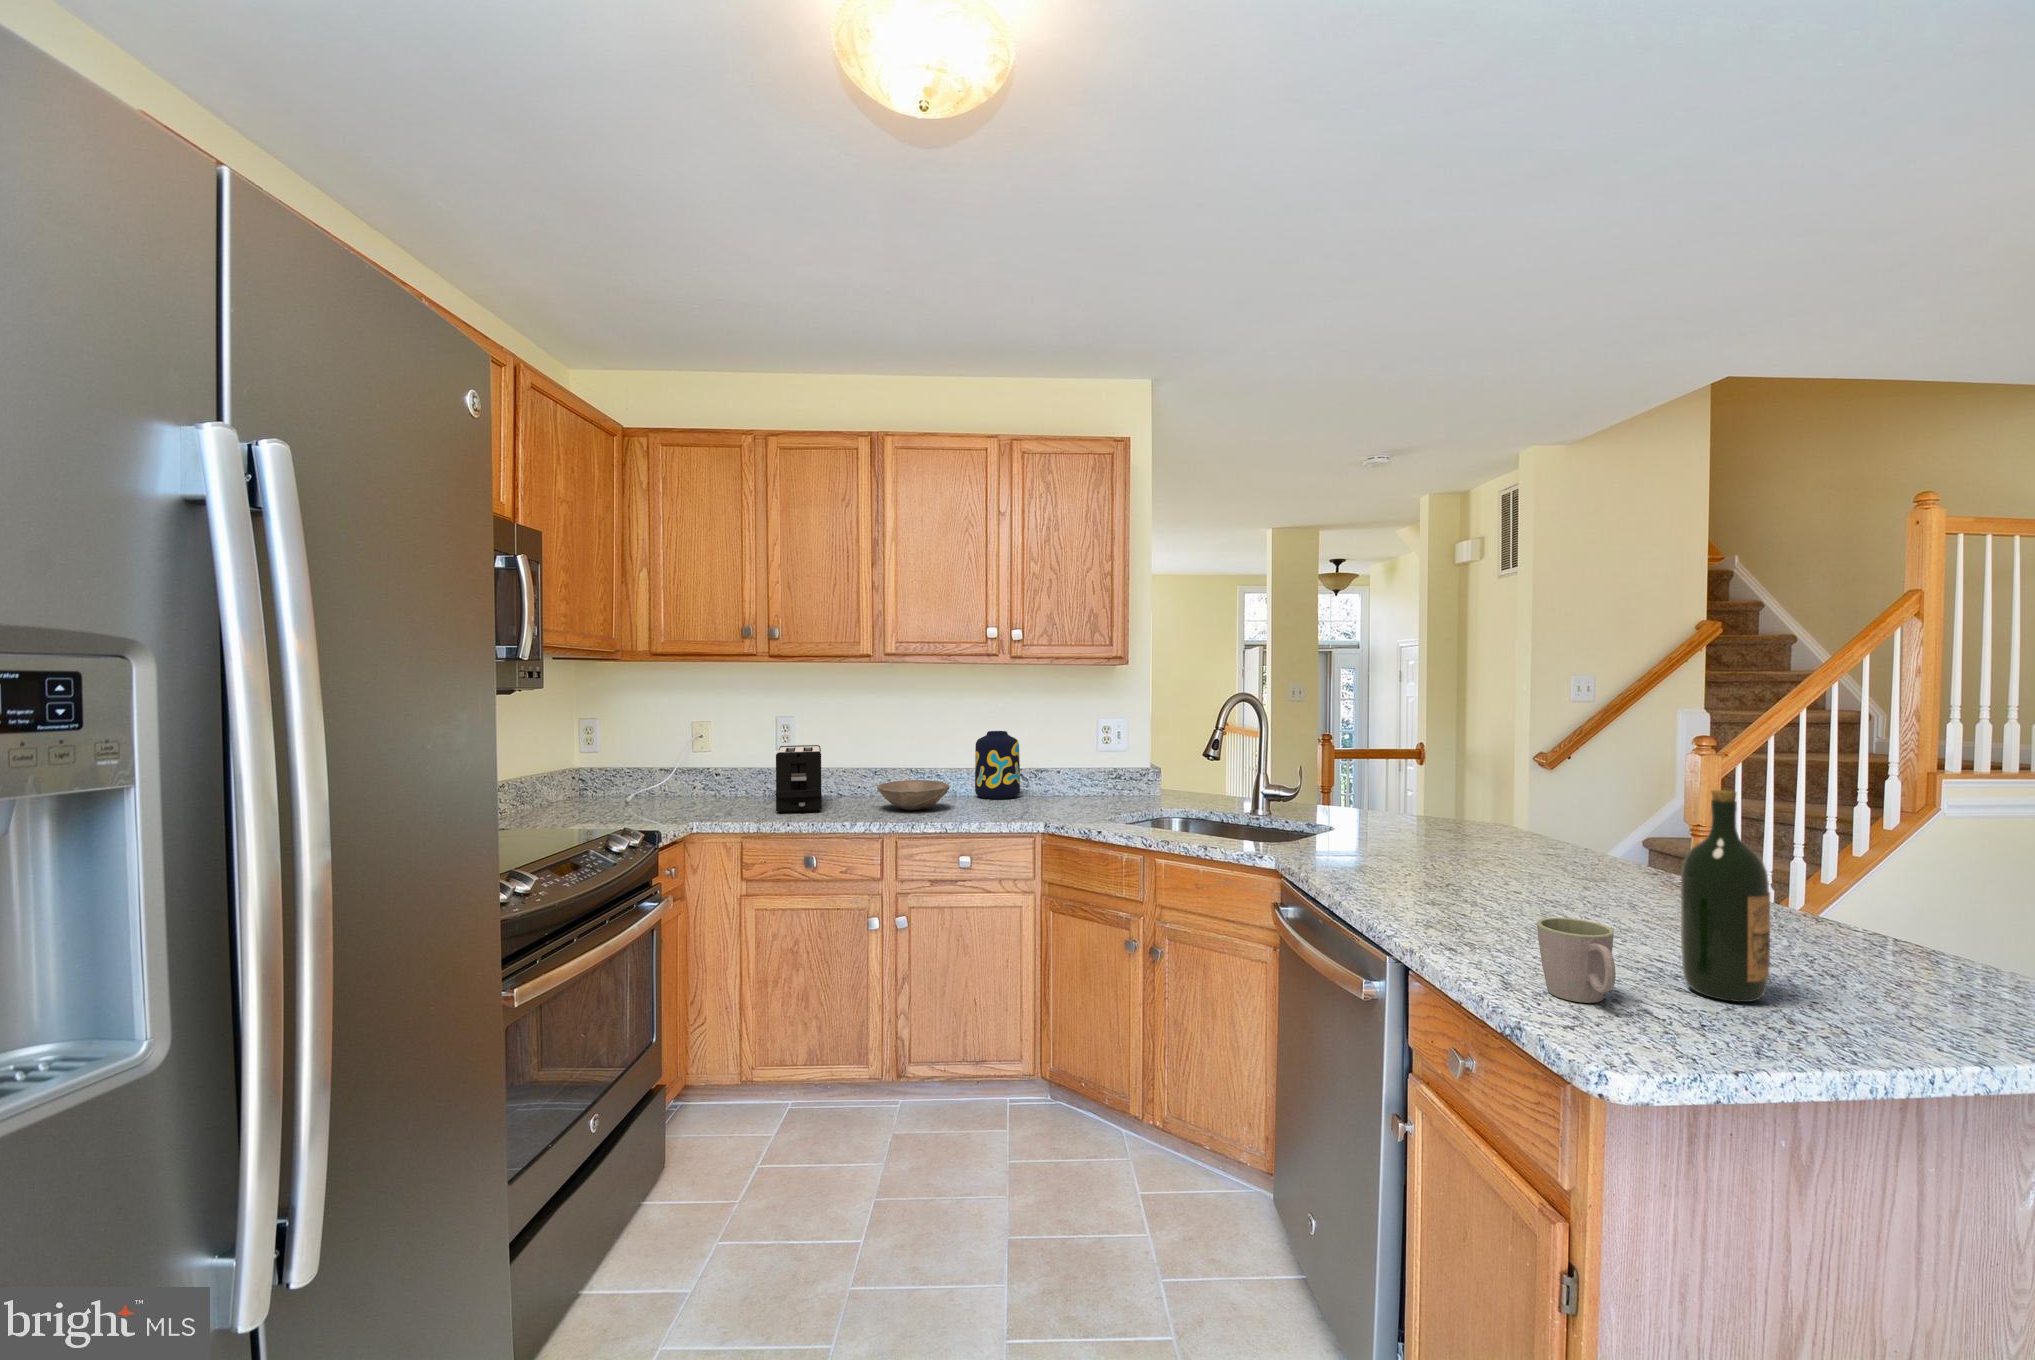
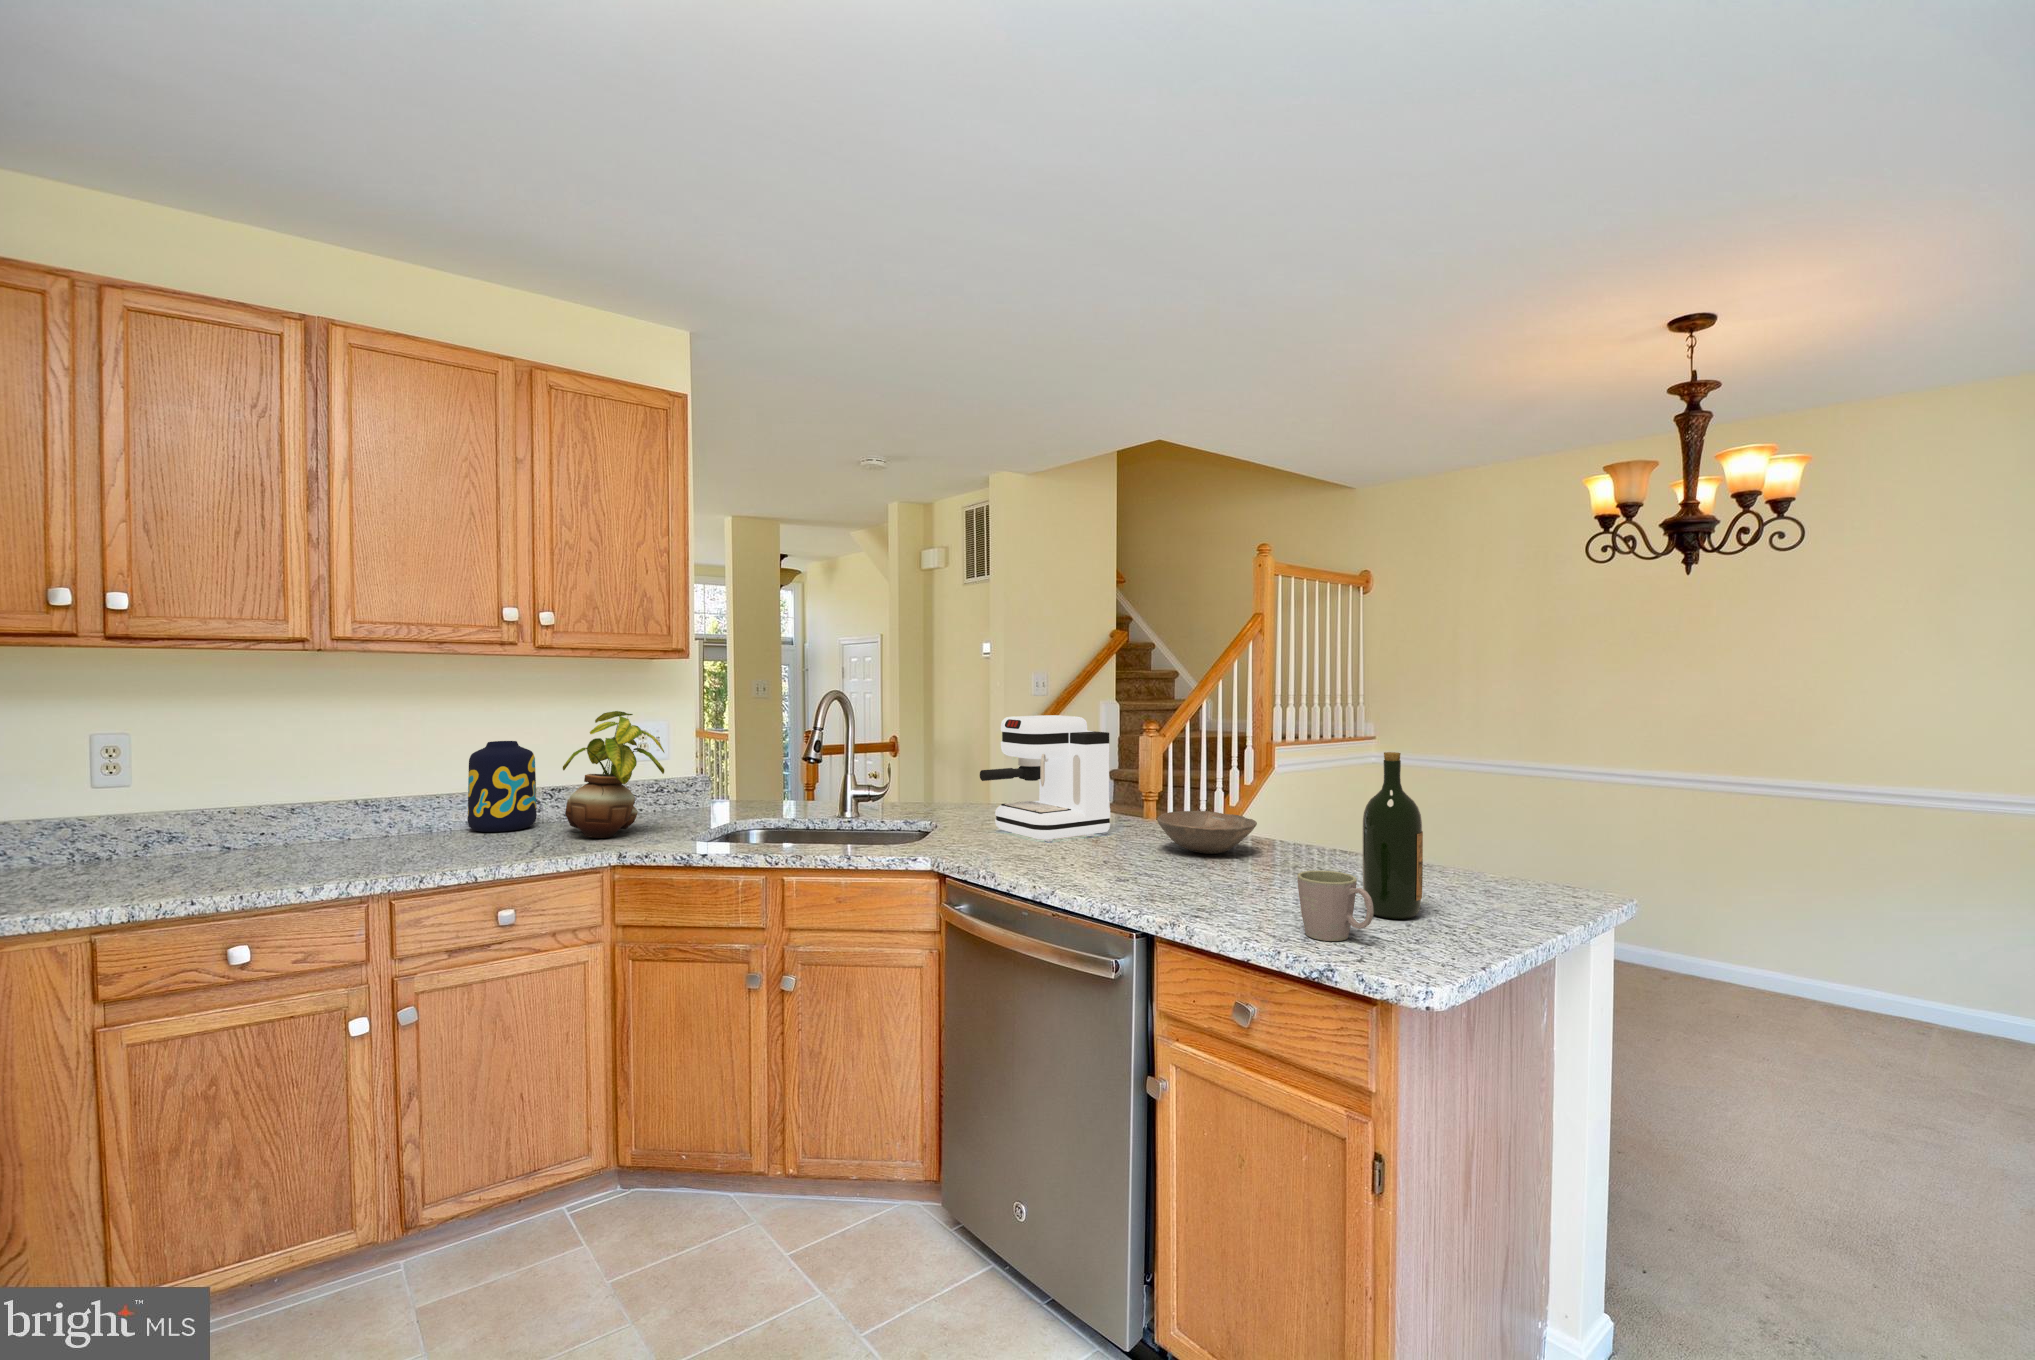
potted plant: none [1022,711,1095,810] -> present [563,711,664,838]
coffee maker: none [1354,726,1505,859] -> present [980,715,1110,842]
toaster: present [776,745,822,813] -> none [109,775,230,890]
bowl: present [877,780,949,810] -> present [1157,811,1257,854]

